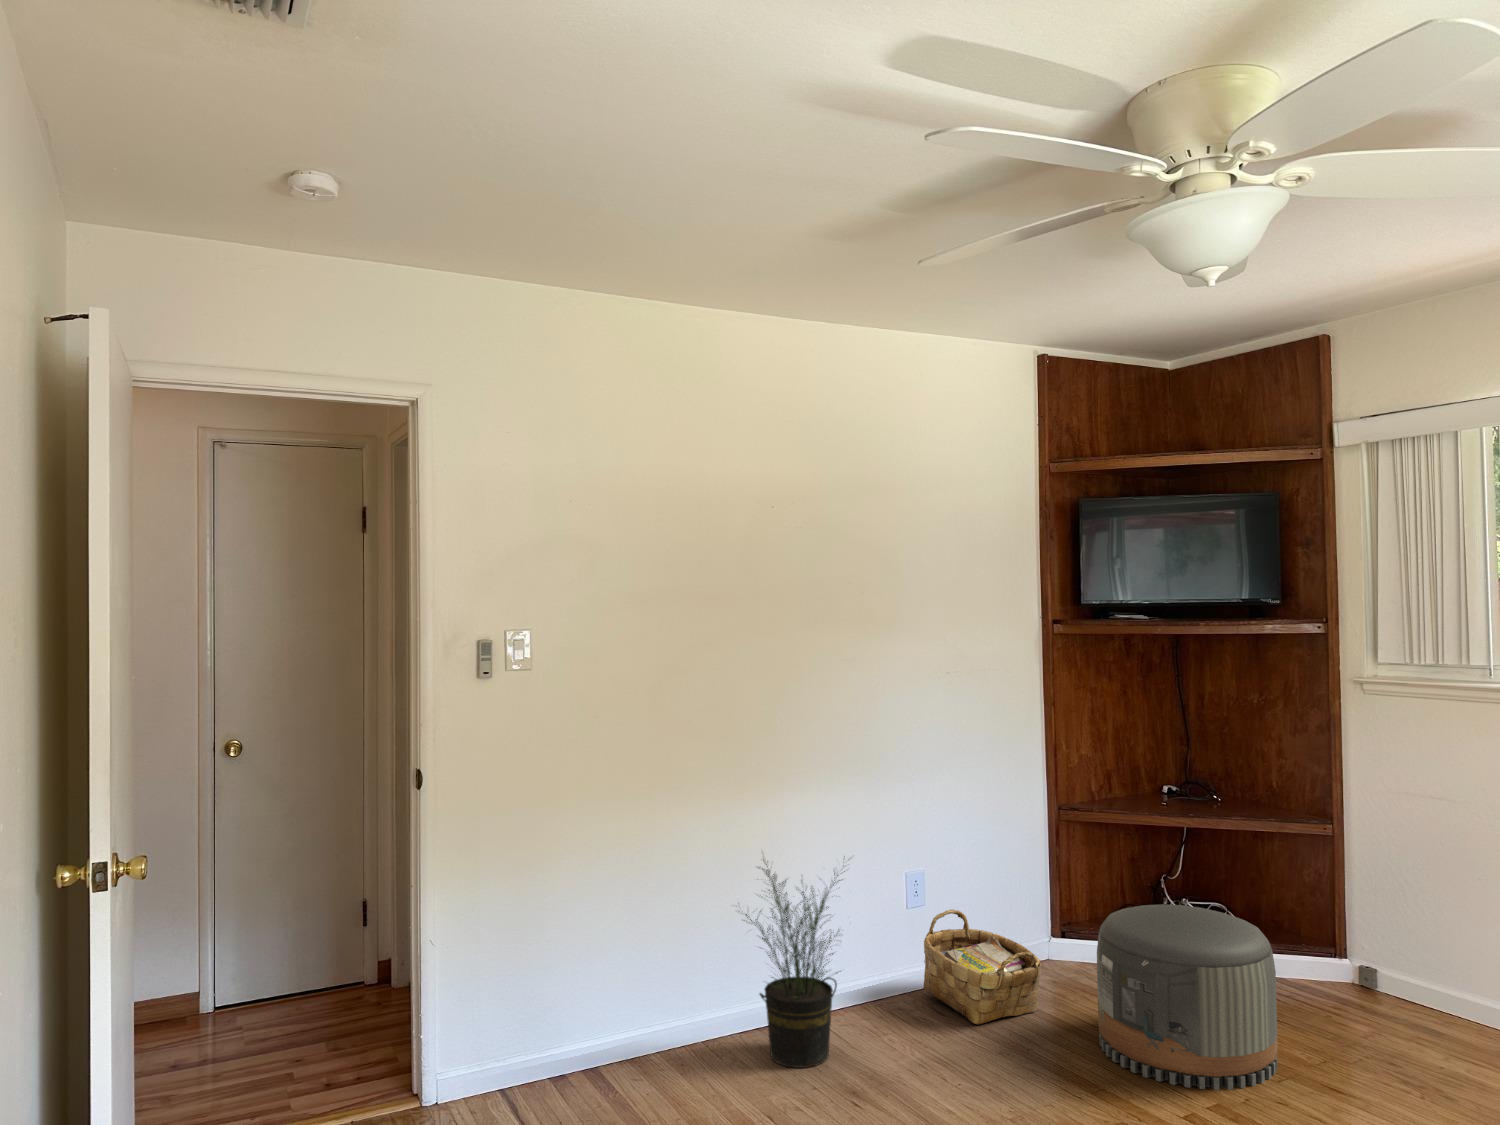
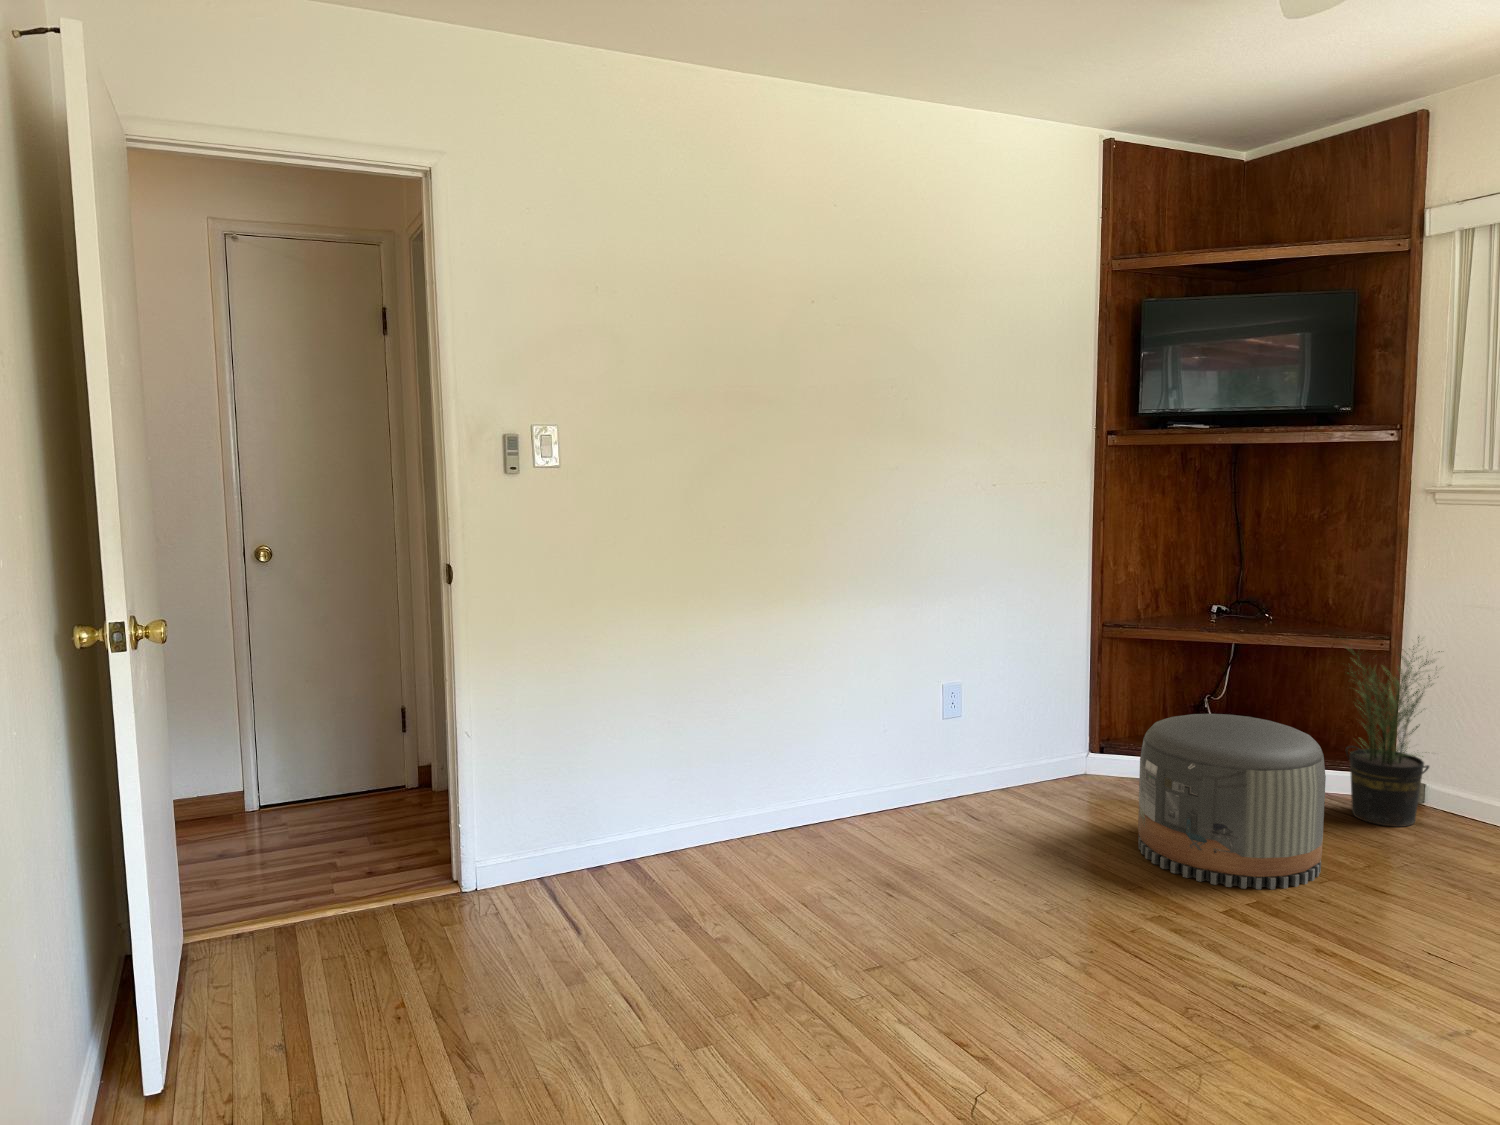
potted plant: present [744,856,845,1068] -> present [1345,637,1440,827]
woven basket: present [923,909,1041,1025] -> none [960,721,1081,829]

